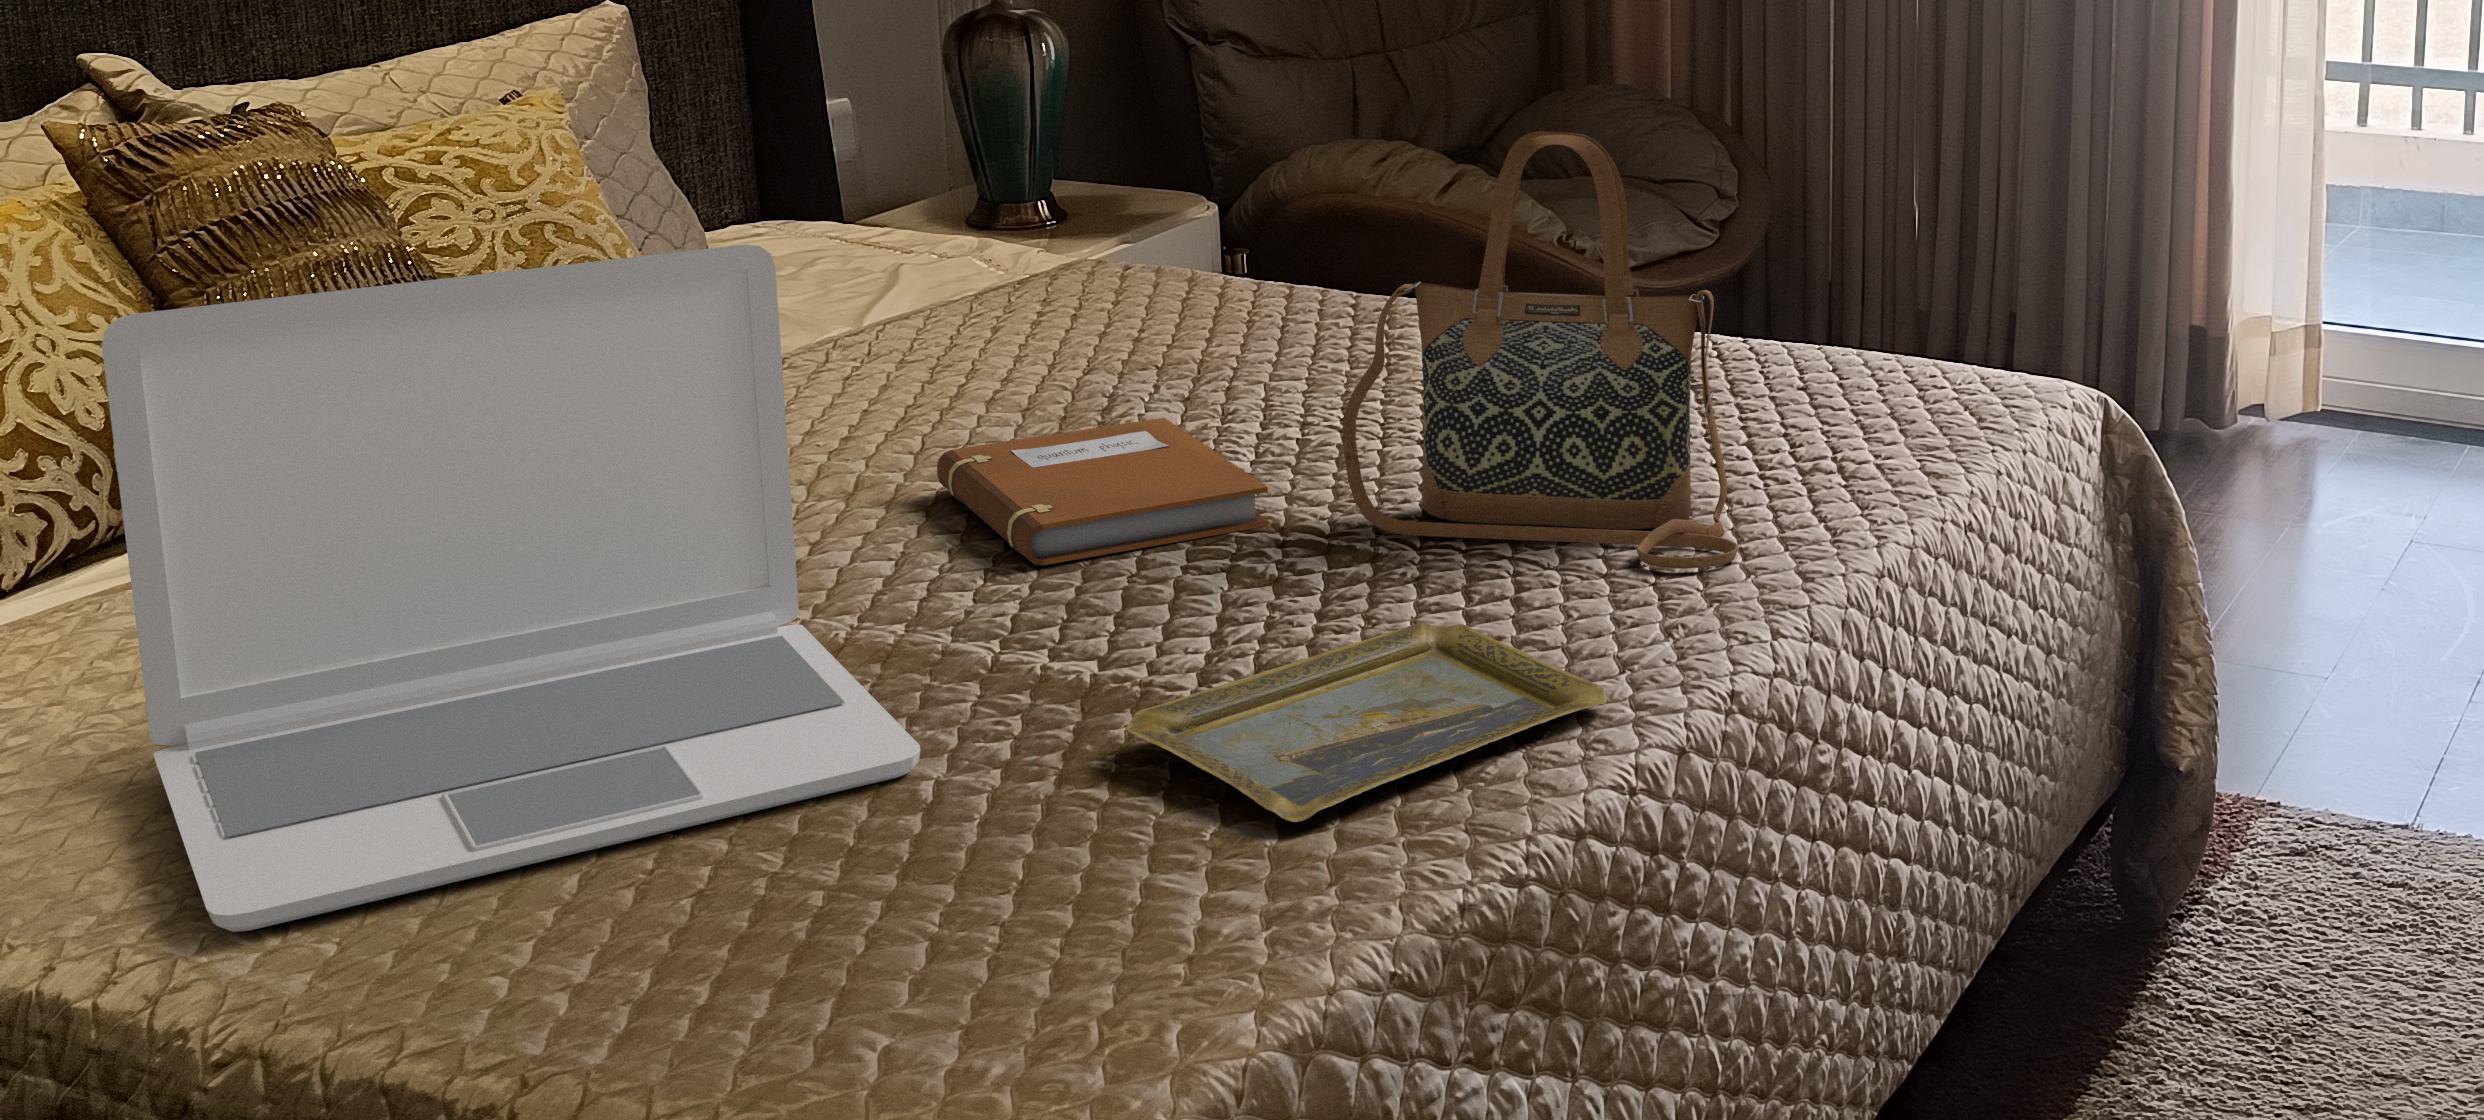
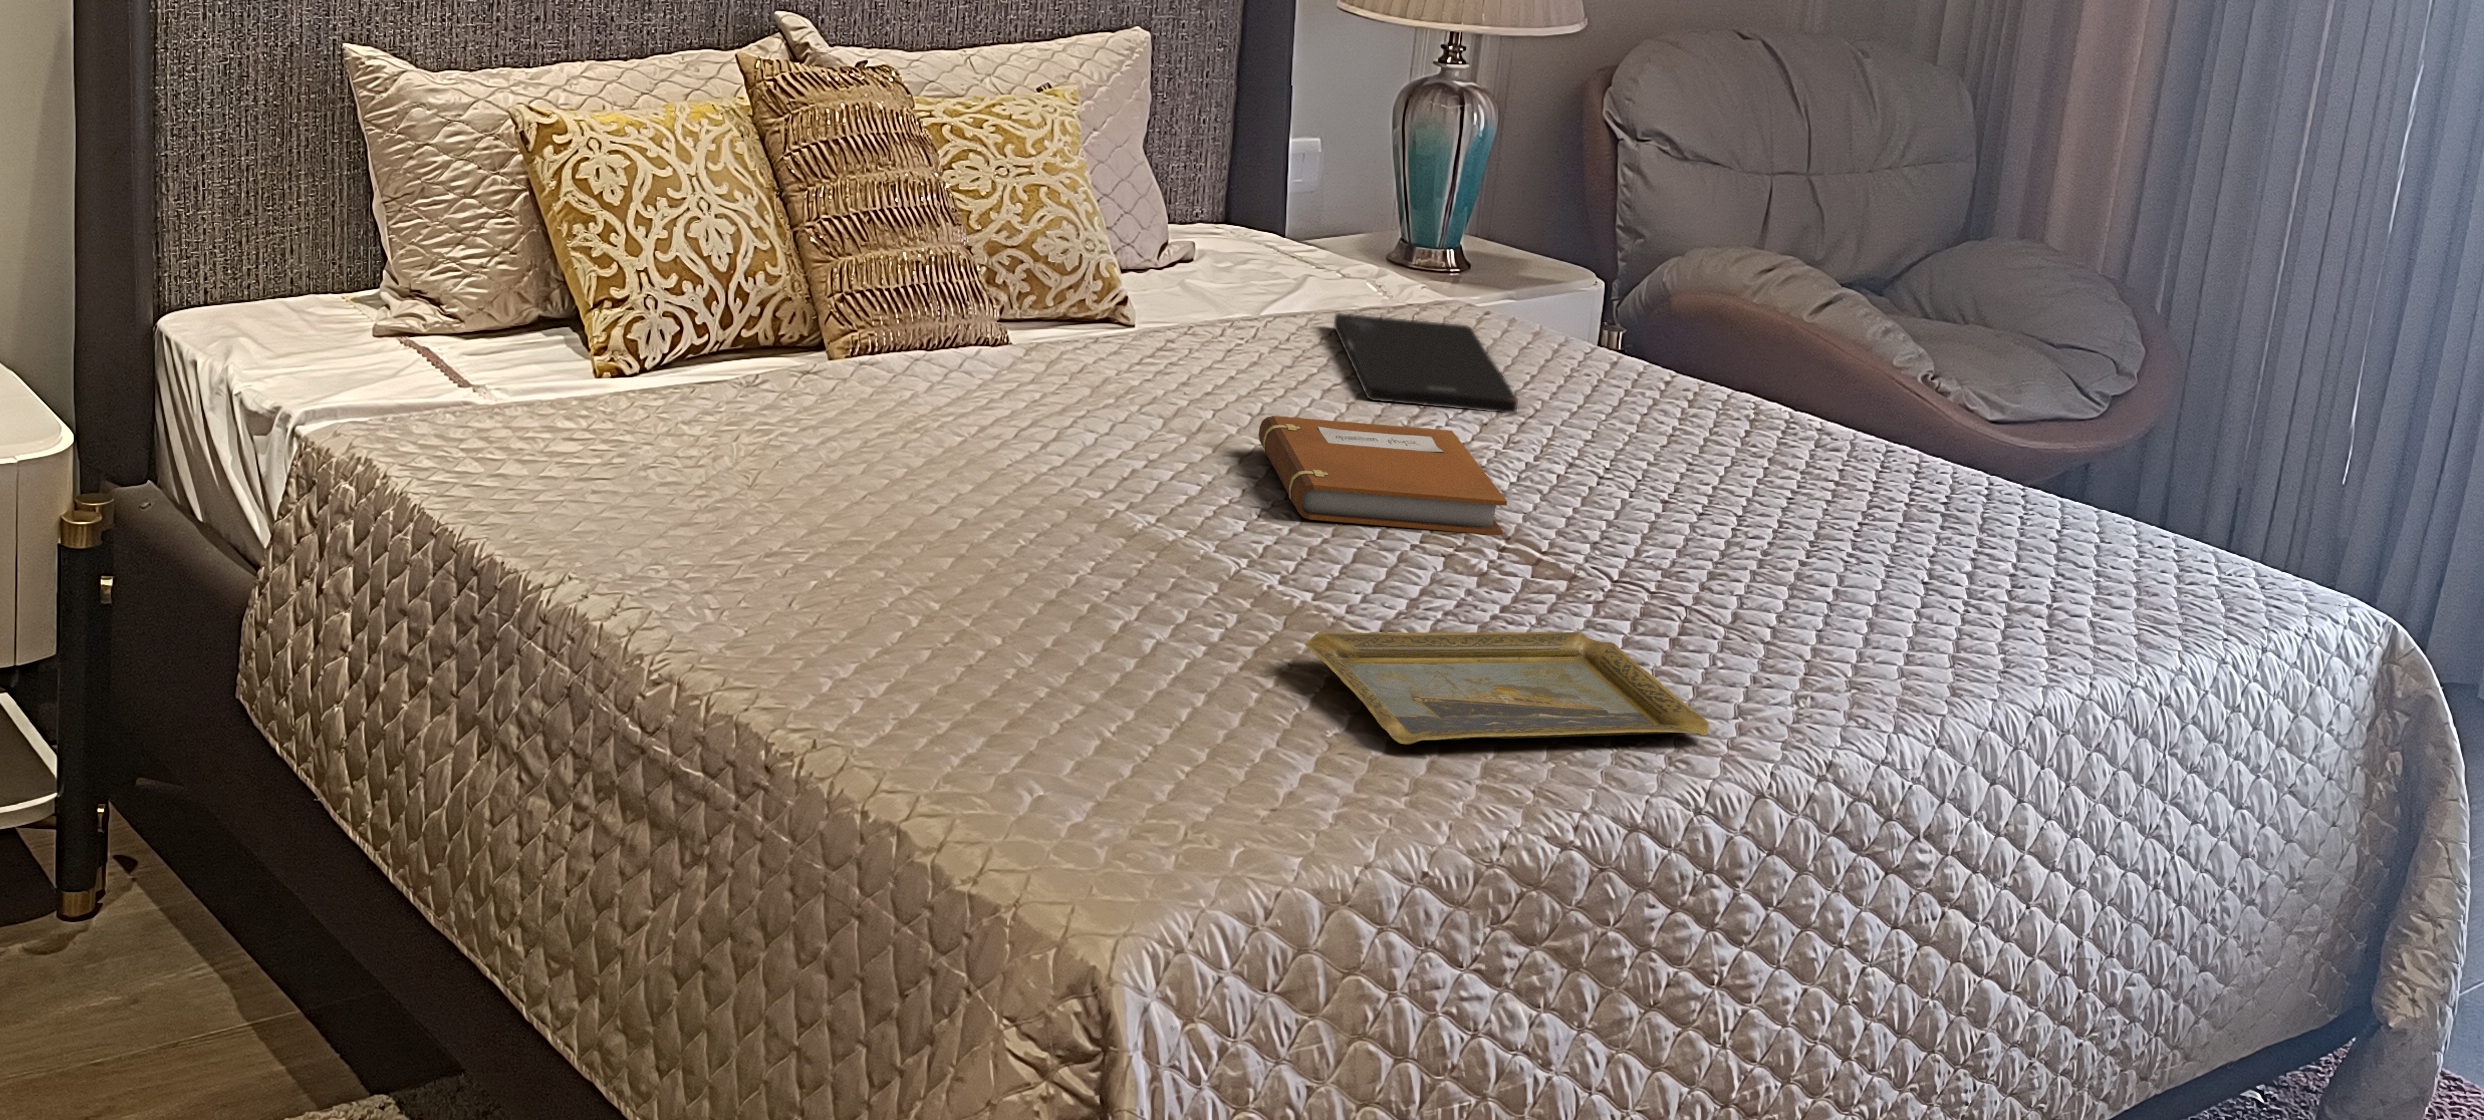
handbag: present [1342,132,1738,569] -> none [1574,233,1936,663]
laptop: present [102,244,920,932] -> none [678,176,1155,633]
smartphone: none [955,289,1209,400] -> present [1334,313,1518,413]

